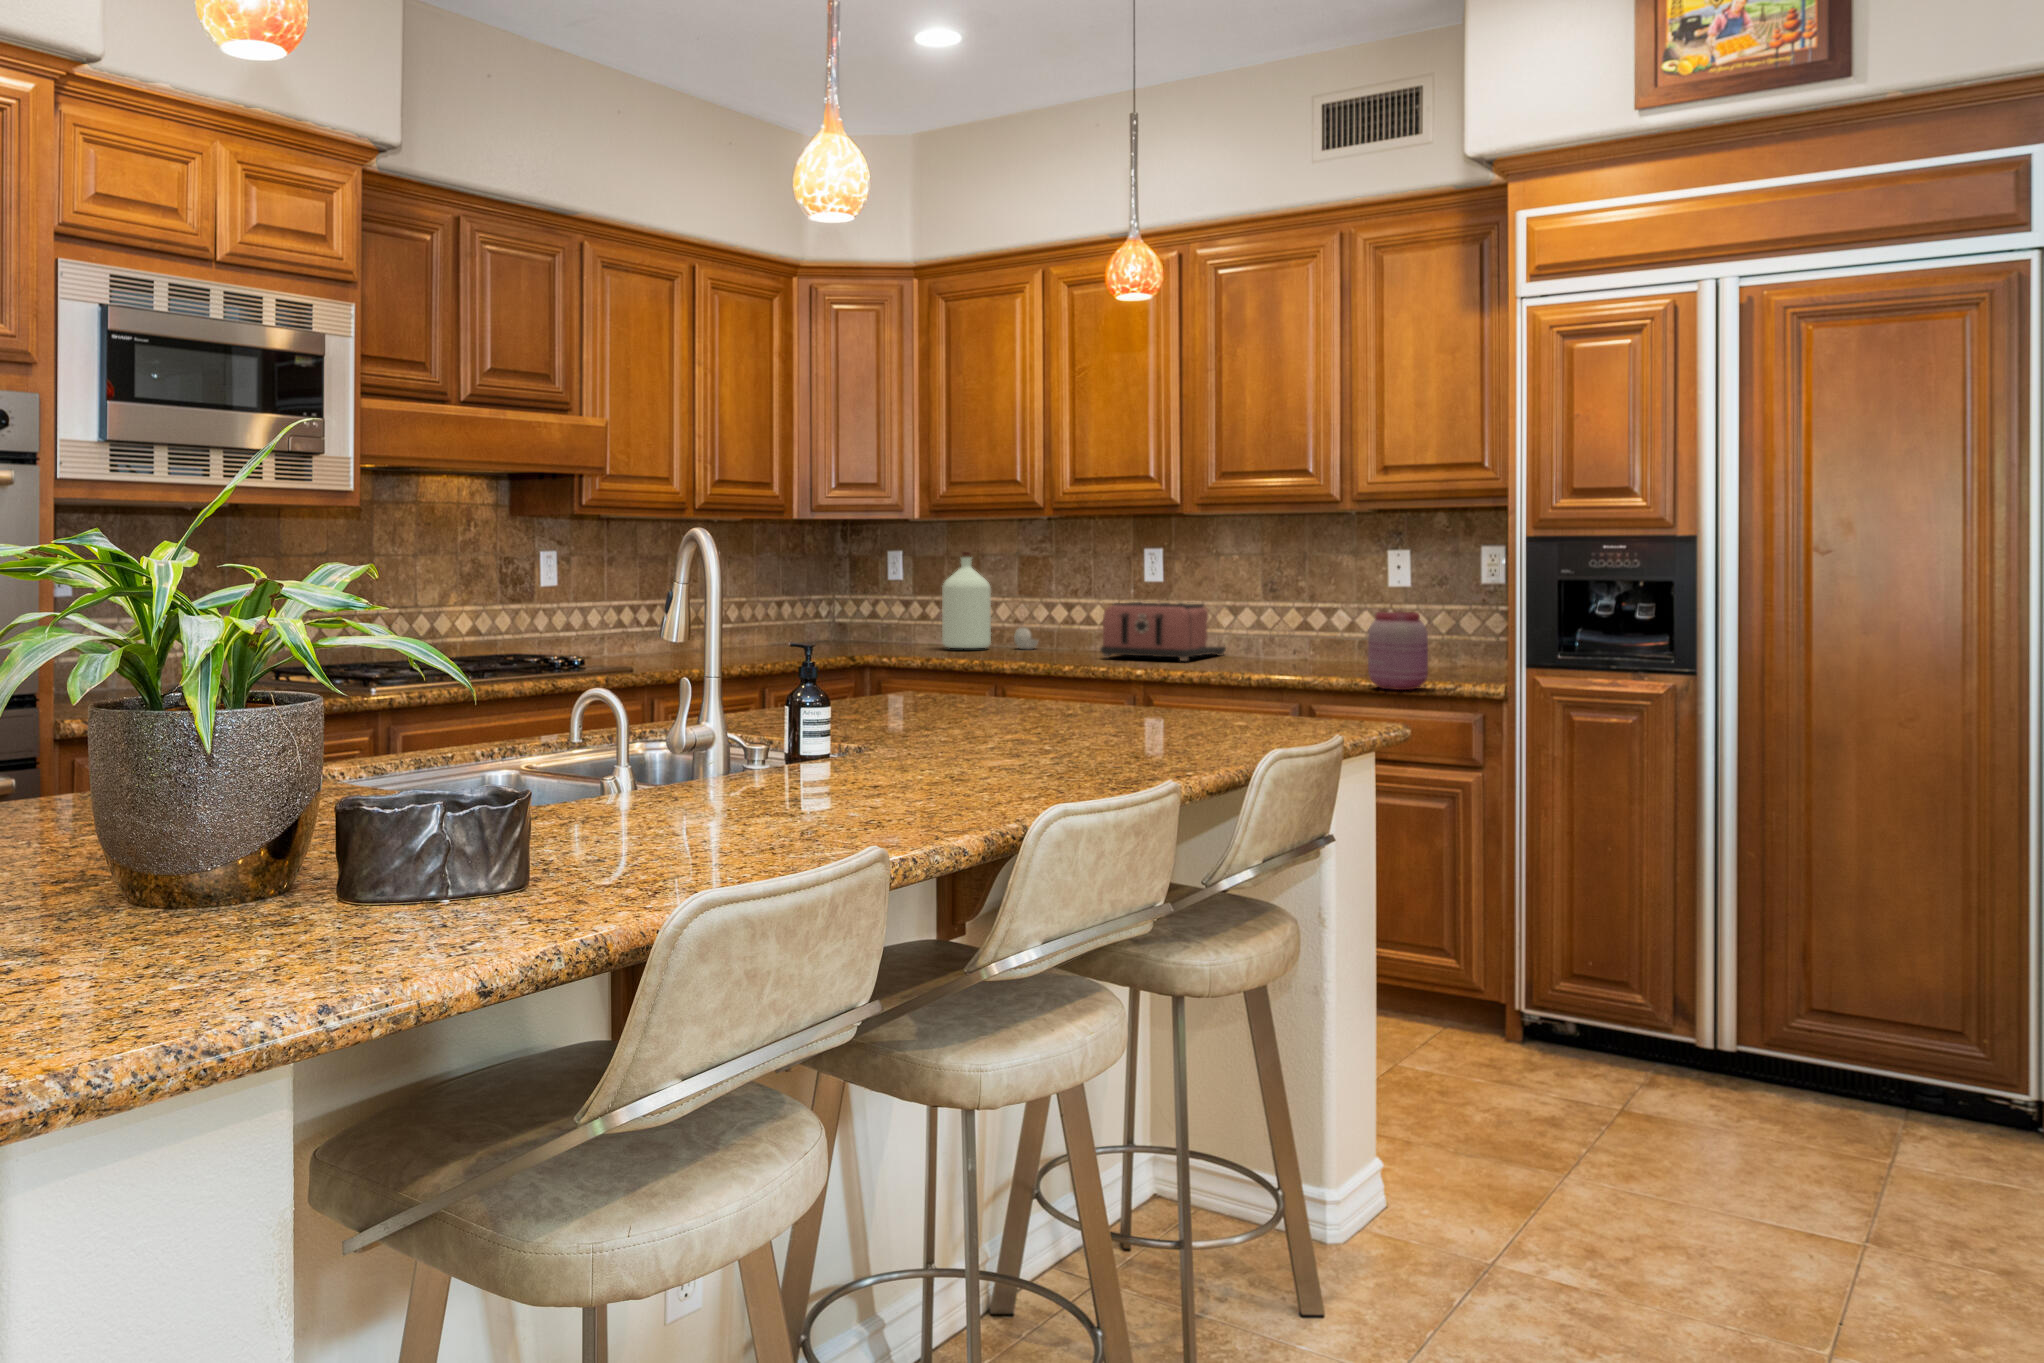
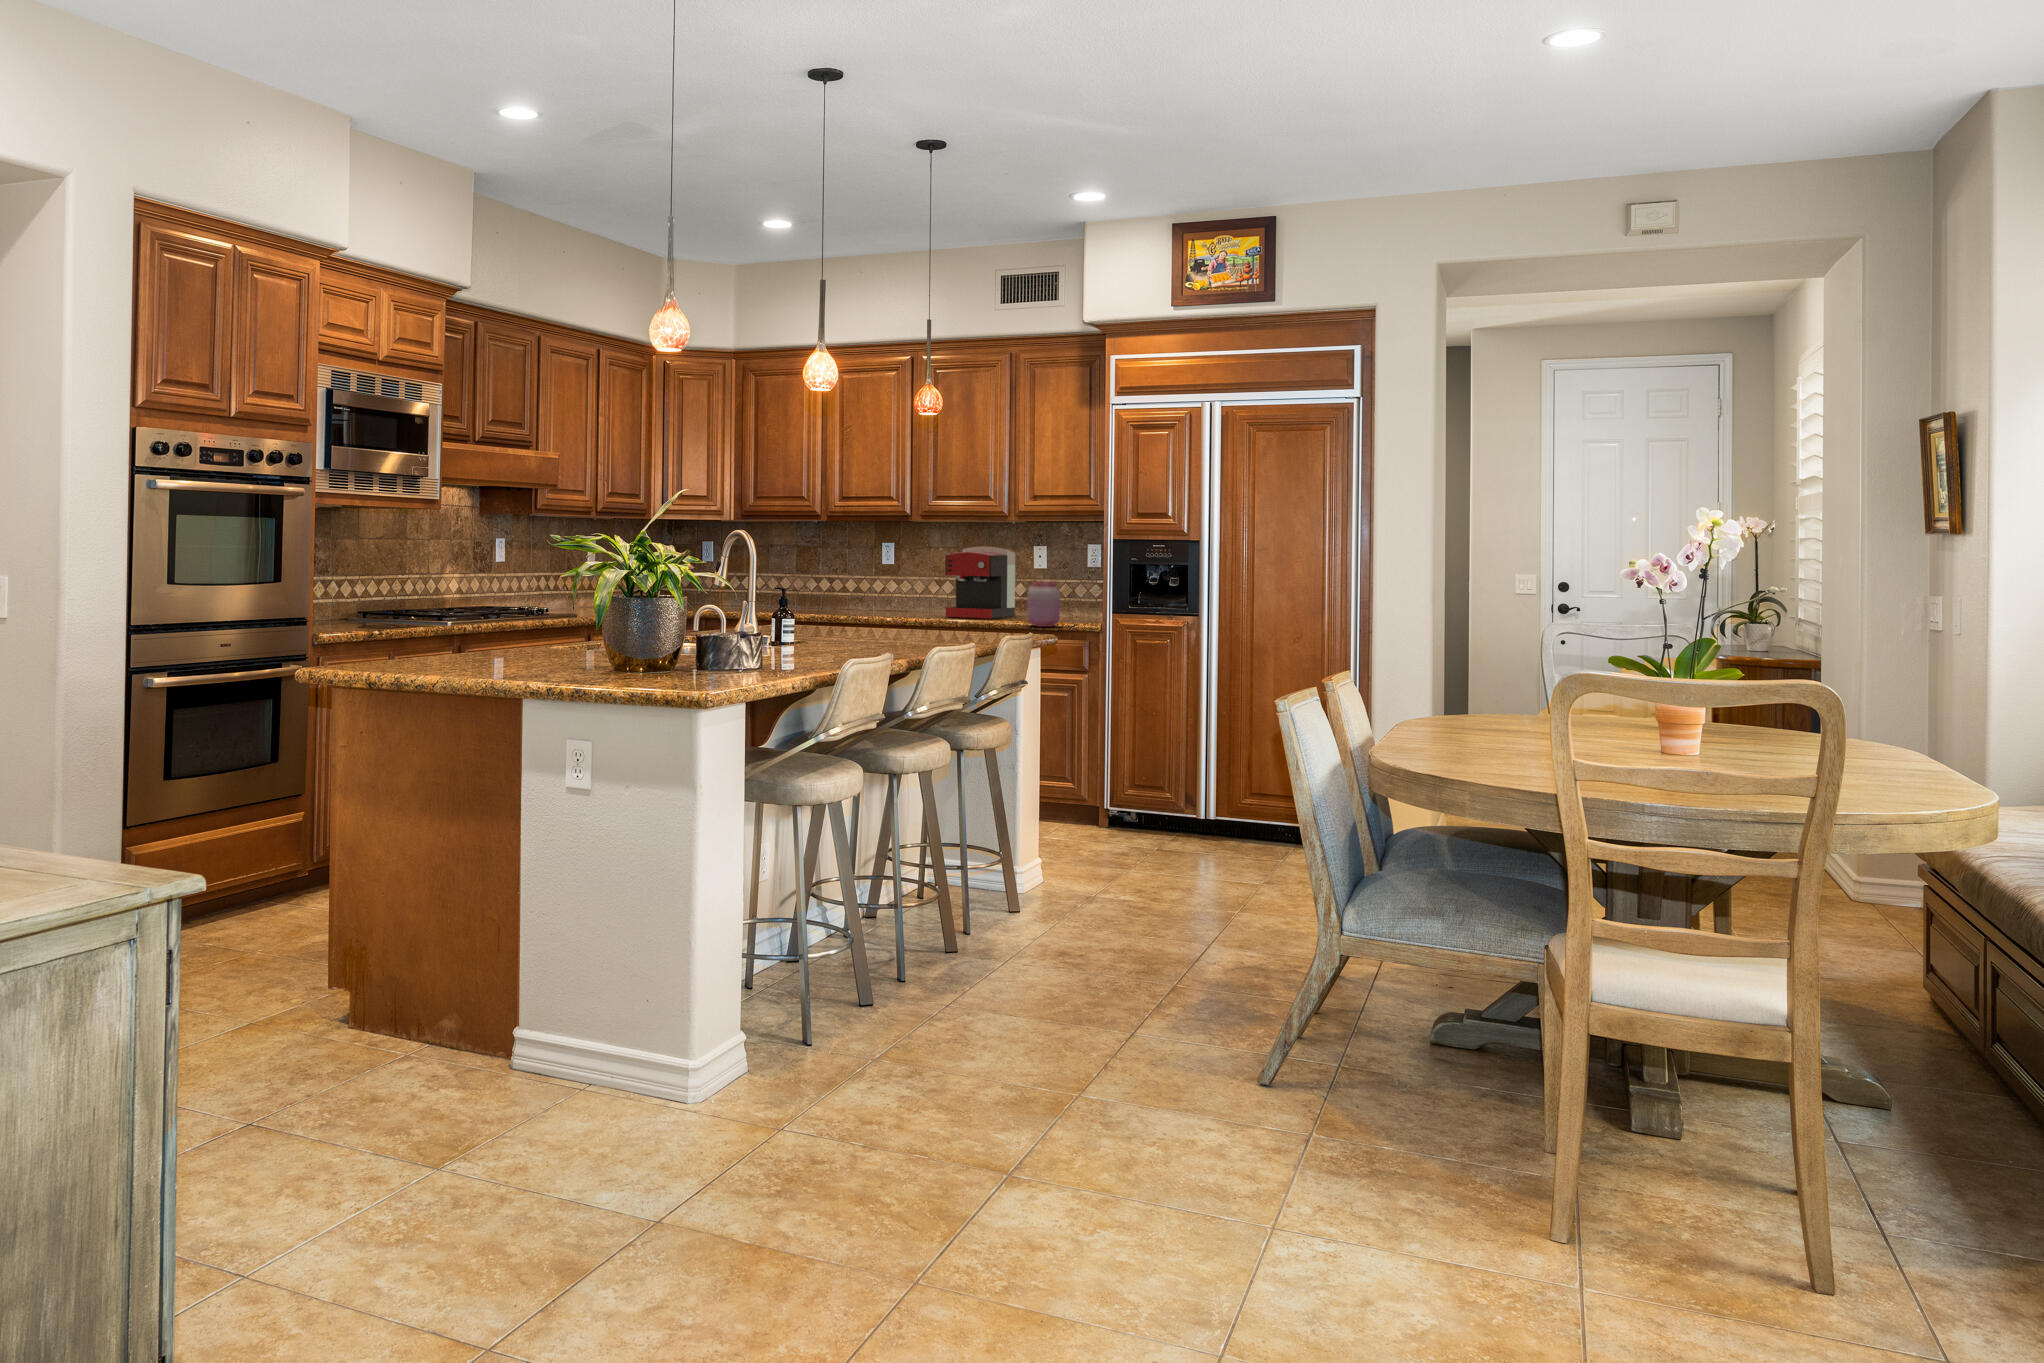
bottle: present [942,552,1038,649] -> none [745,544,810,609]
coffee maker: none [1237,552,1358,670] -> present [945,546,1015,619]
toaster: present [1101,602,1226,661] -> none [857,577,932,615]

